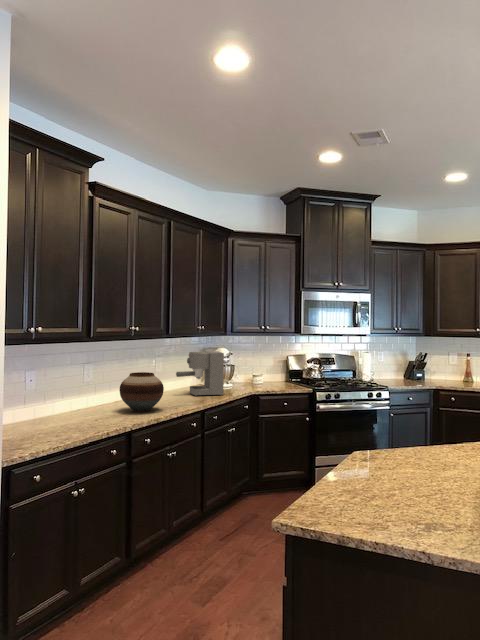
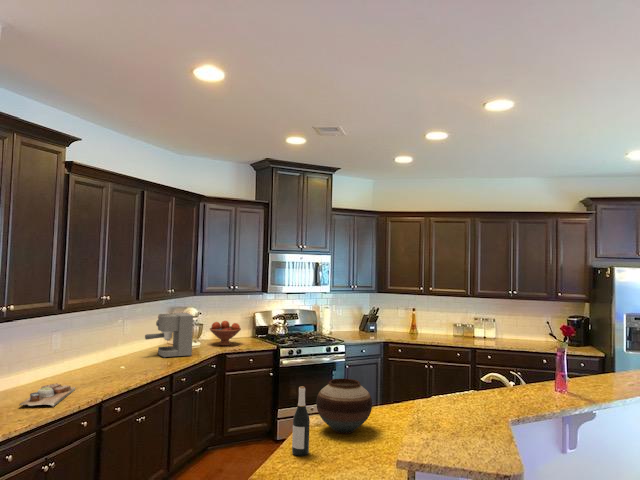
fruit bowl: none [241,362,274,388] -> present [210,321,241,346]
vase: present [120,372,164,412] -> present [316,378,372,434]
wine bottle: none [339,411,360,495] -> present [292,386,310,456]
cutting board: none [50,412,106,433] -> present [20,383,75,407]

